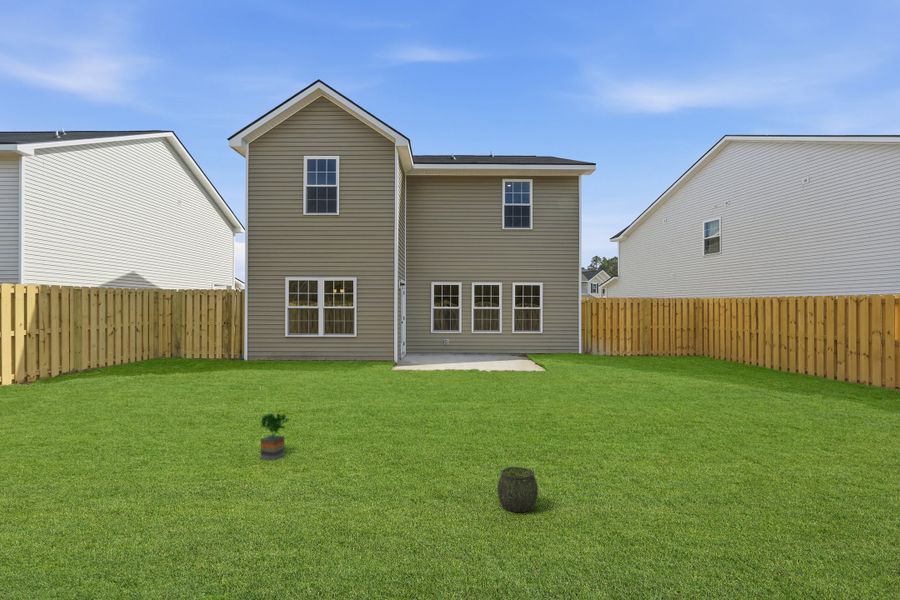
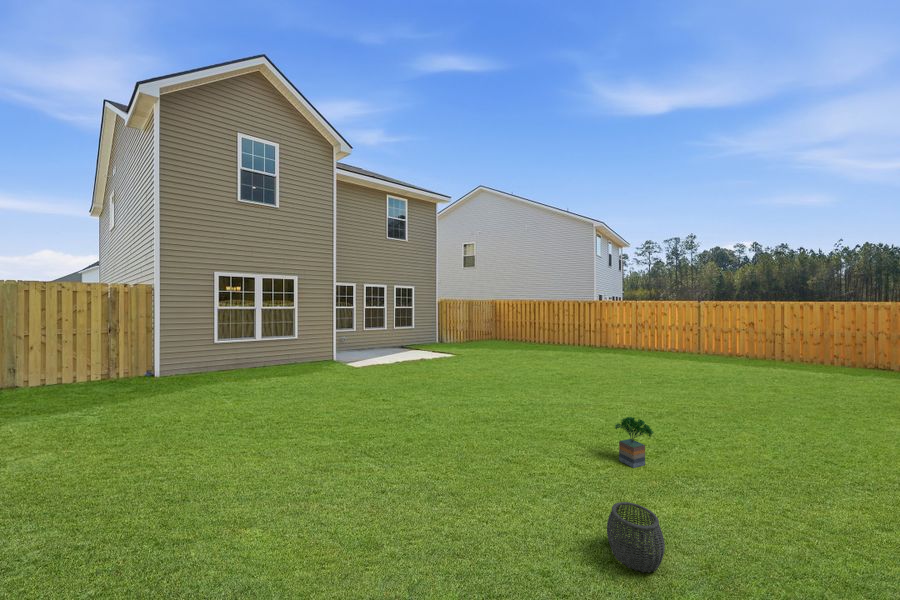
woven basket: present [497,467,538,512] -> present [607,502,665,573]

